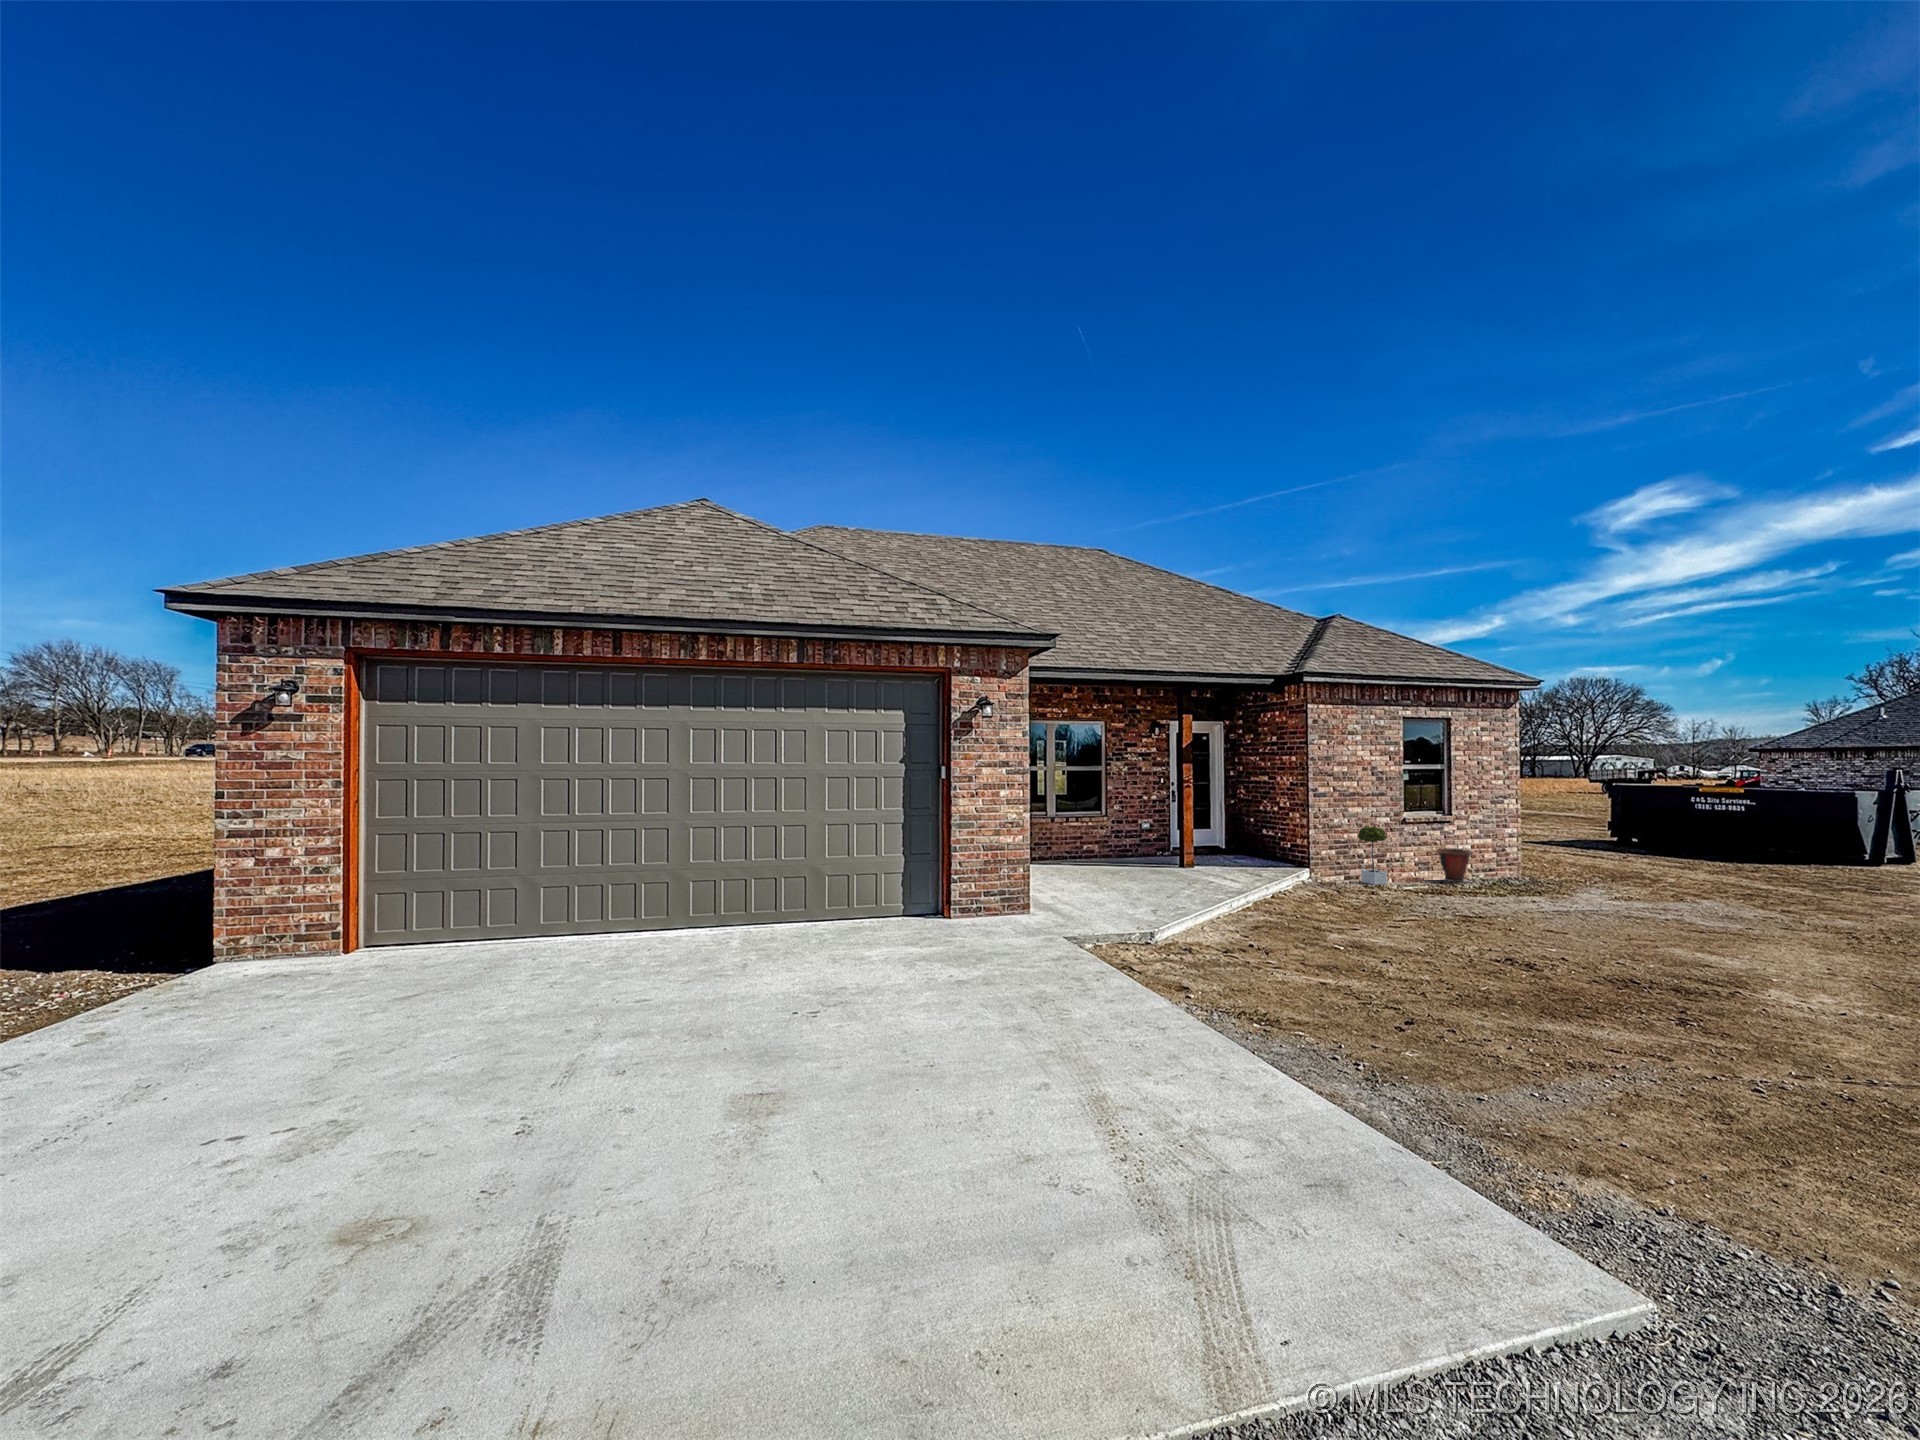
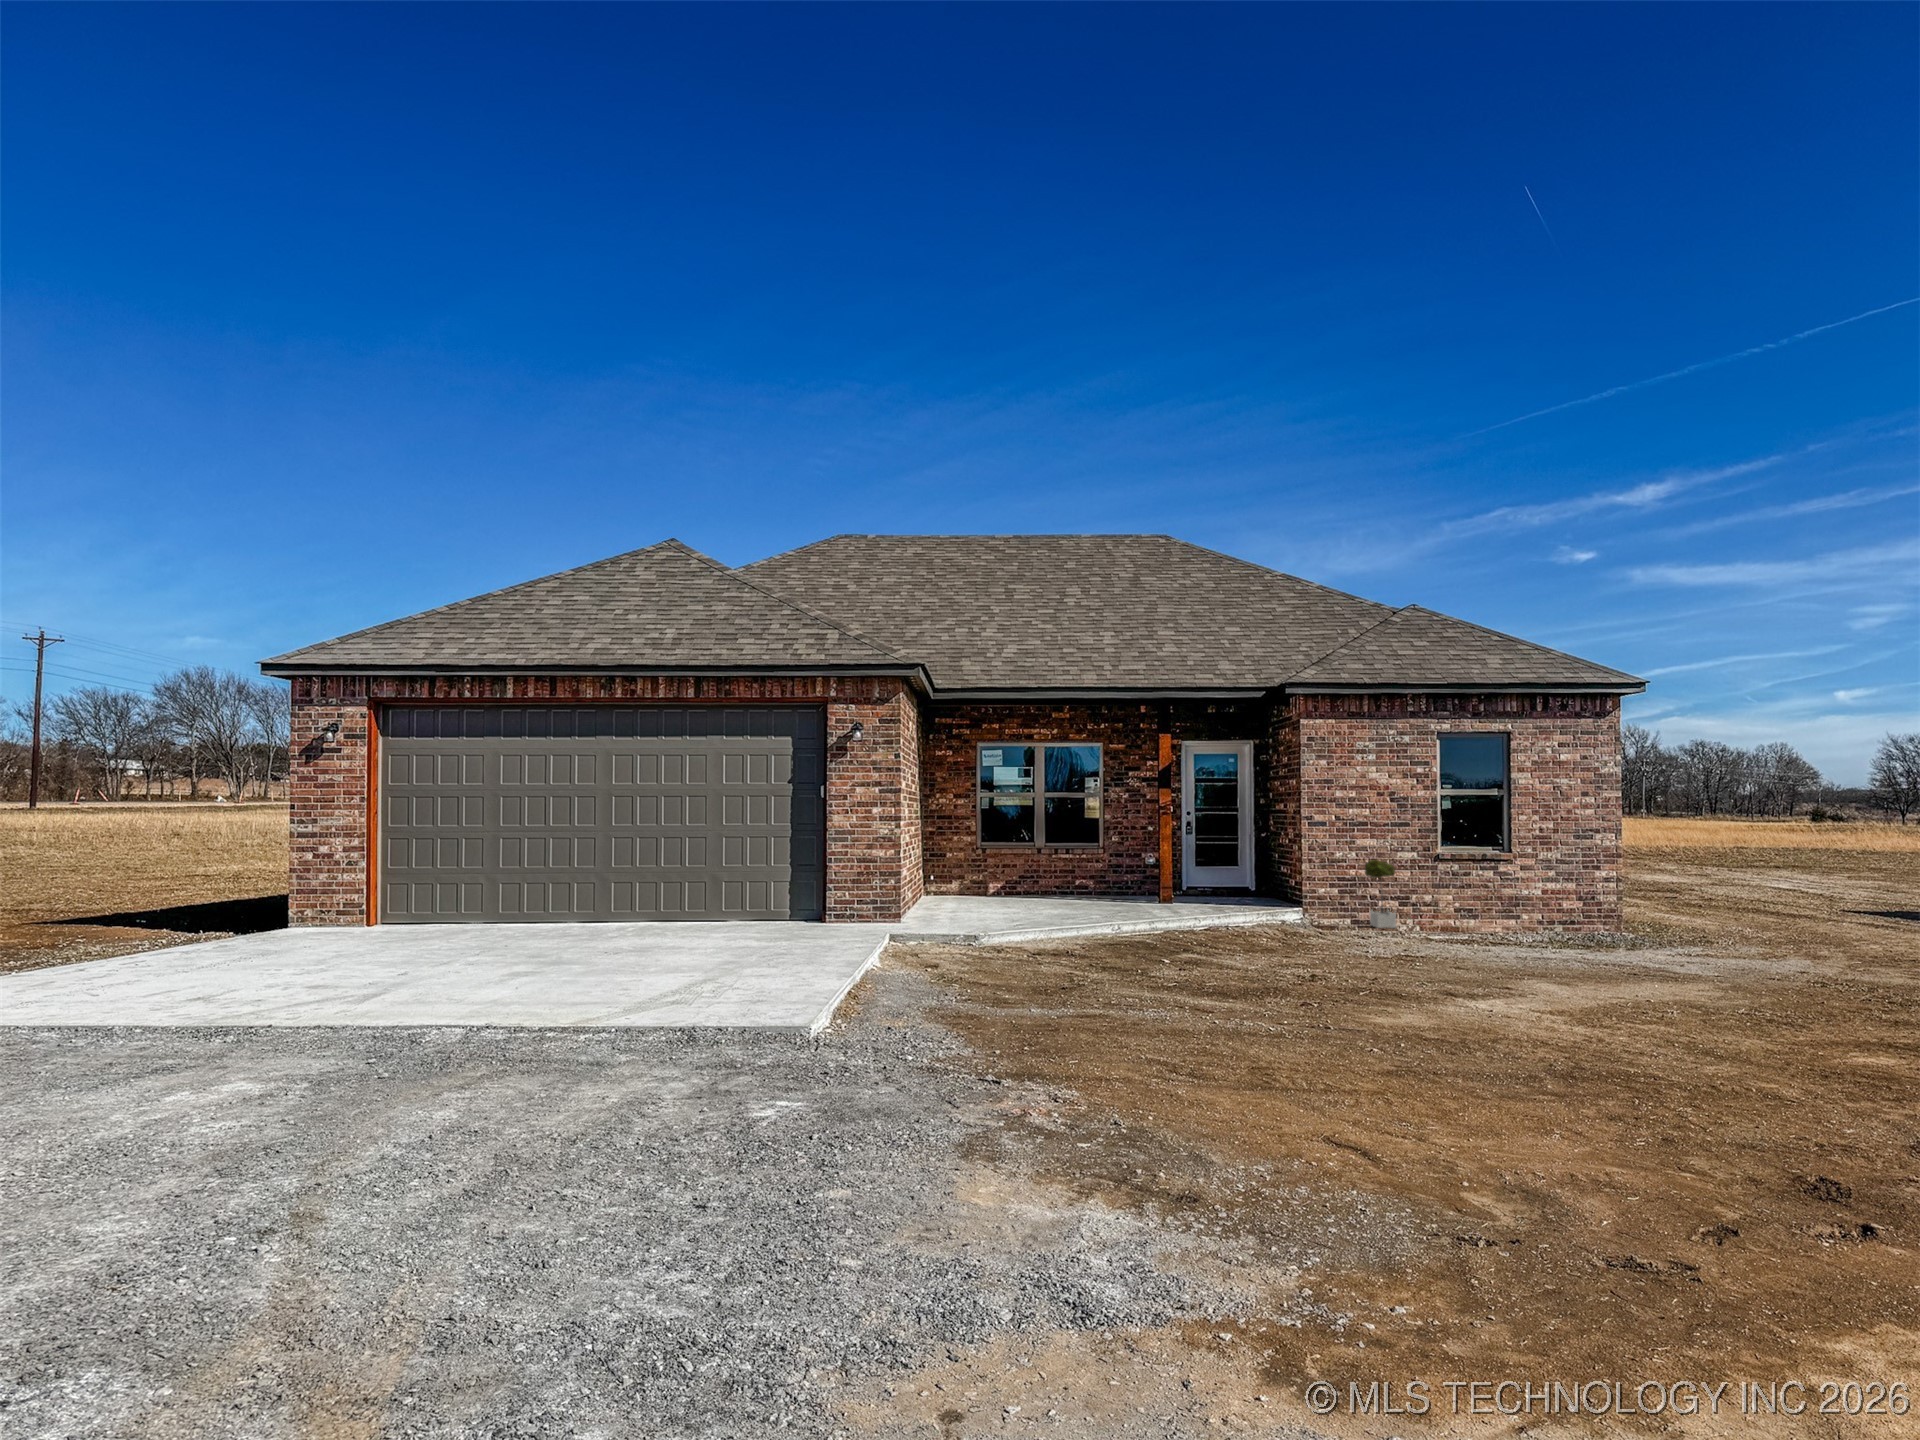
trash can: present [1437,848,1471,882] -> none [1484,890,1525,931]

